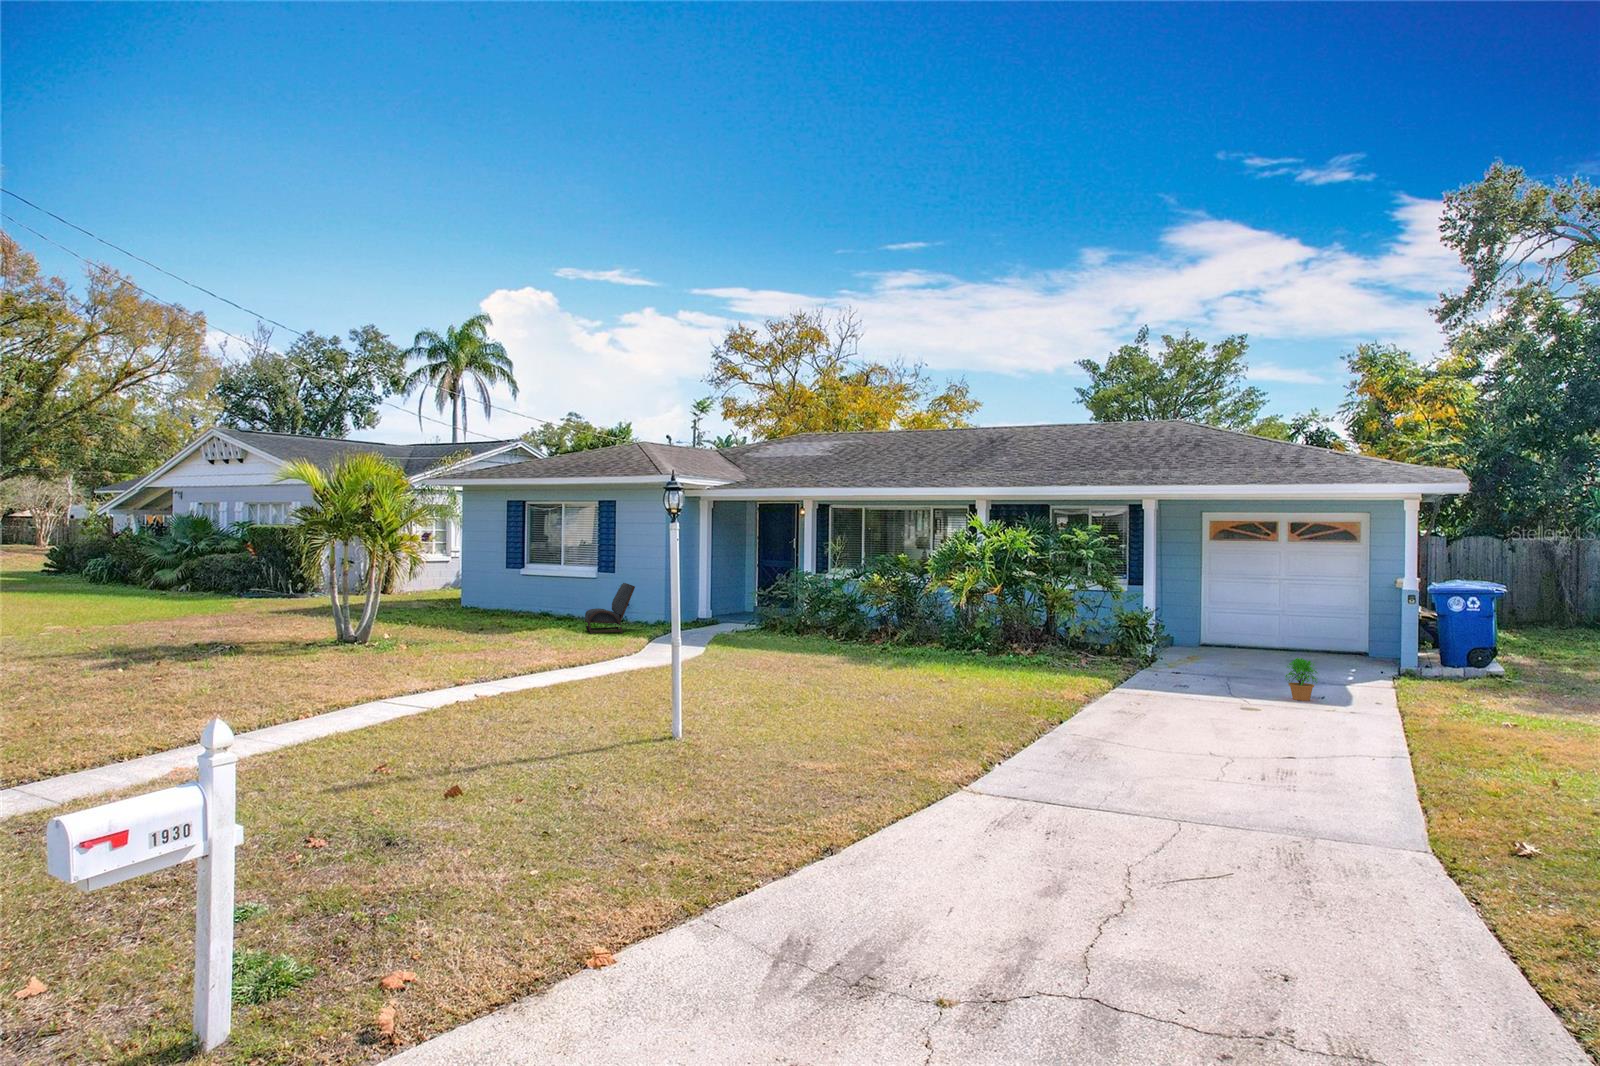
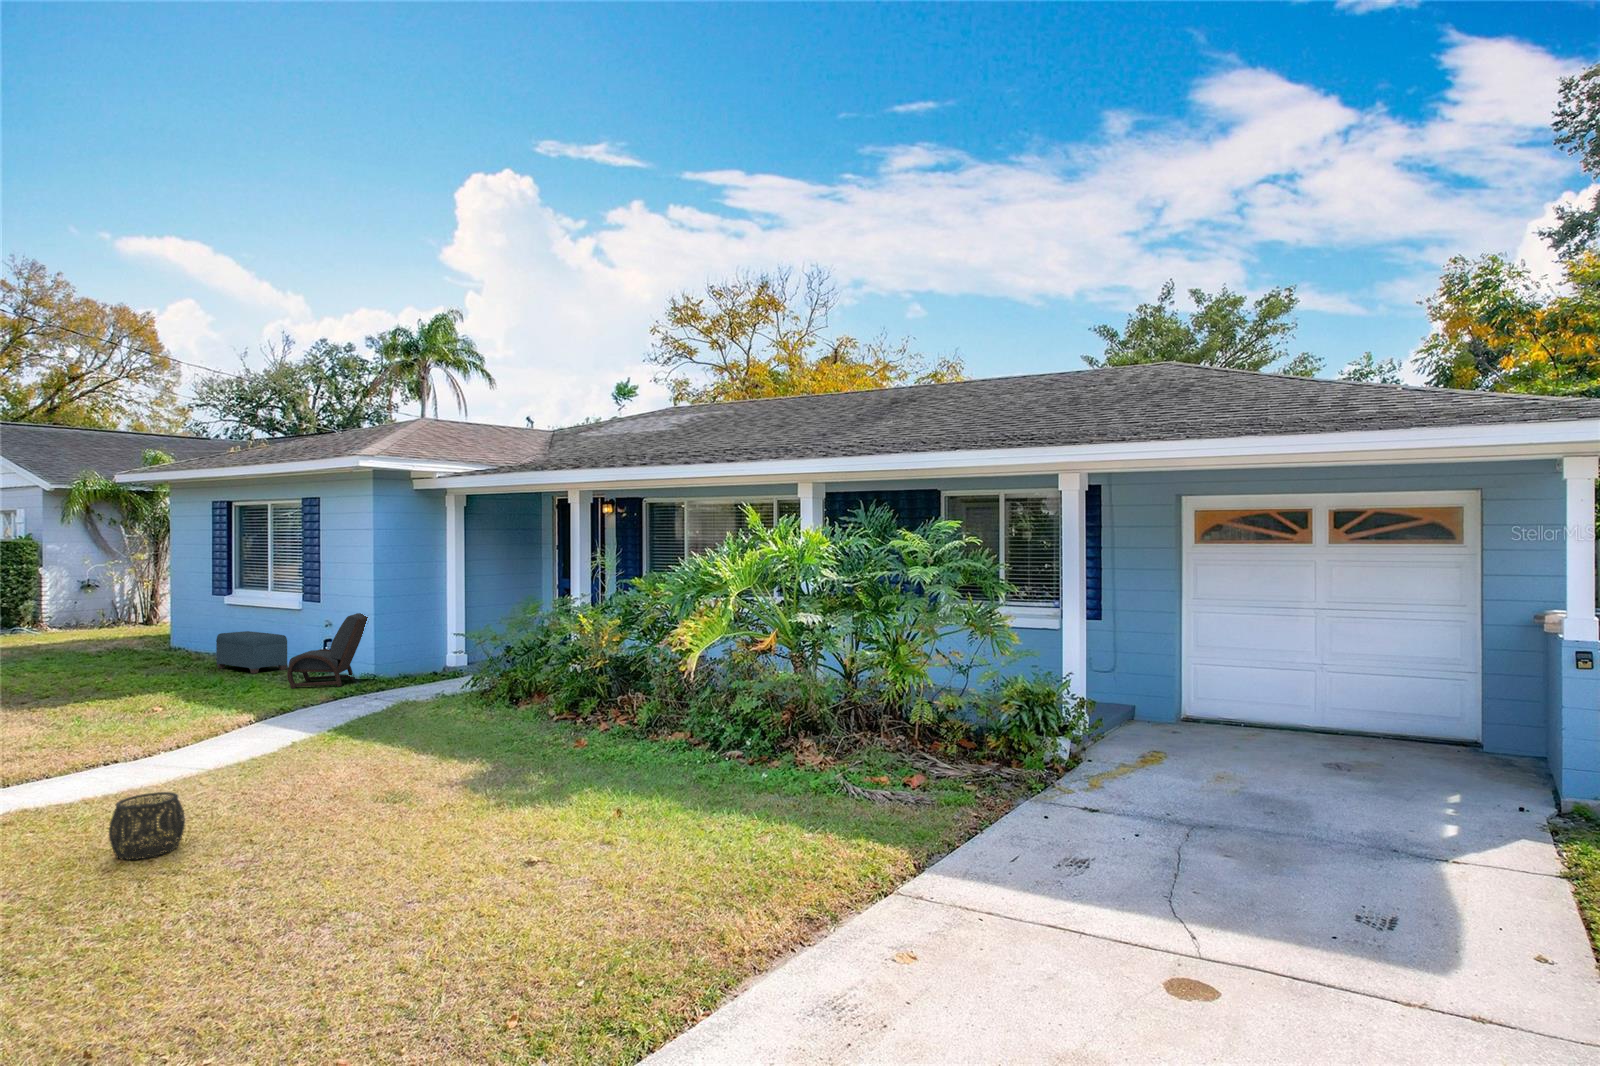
bench: none [491,598,549,627] -> present [216,631,287,674]
woven basket: none [727,653,758,683] -> present [109,792,185,860]
potted plant: present [1285,658,1317,701] -> none [1277,852,1378,971]

